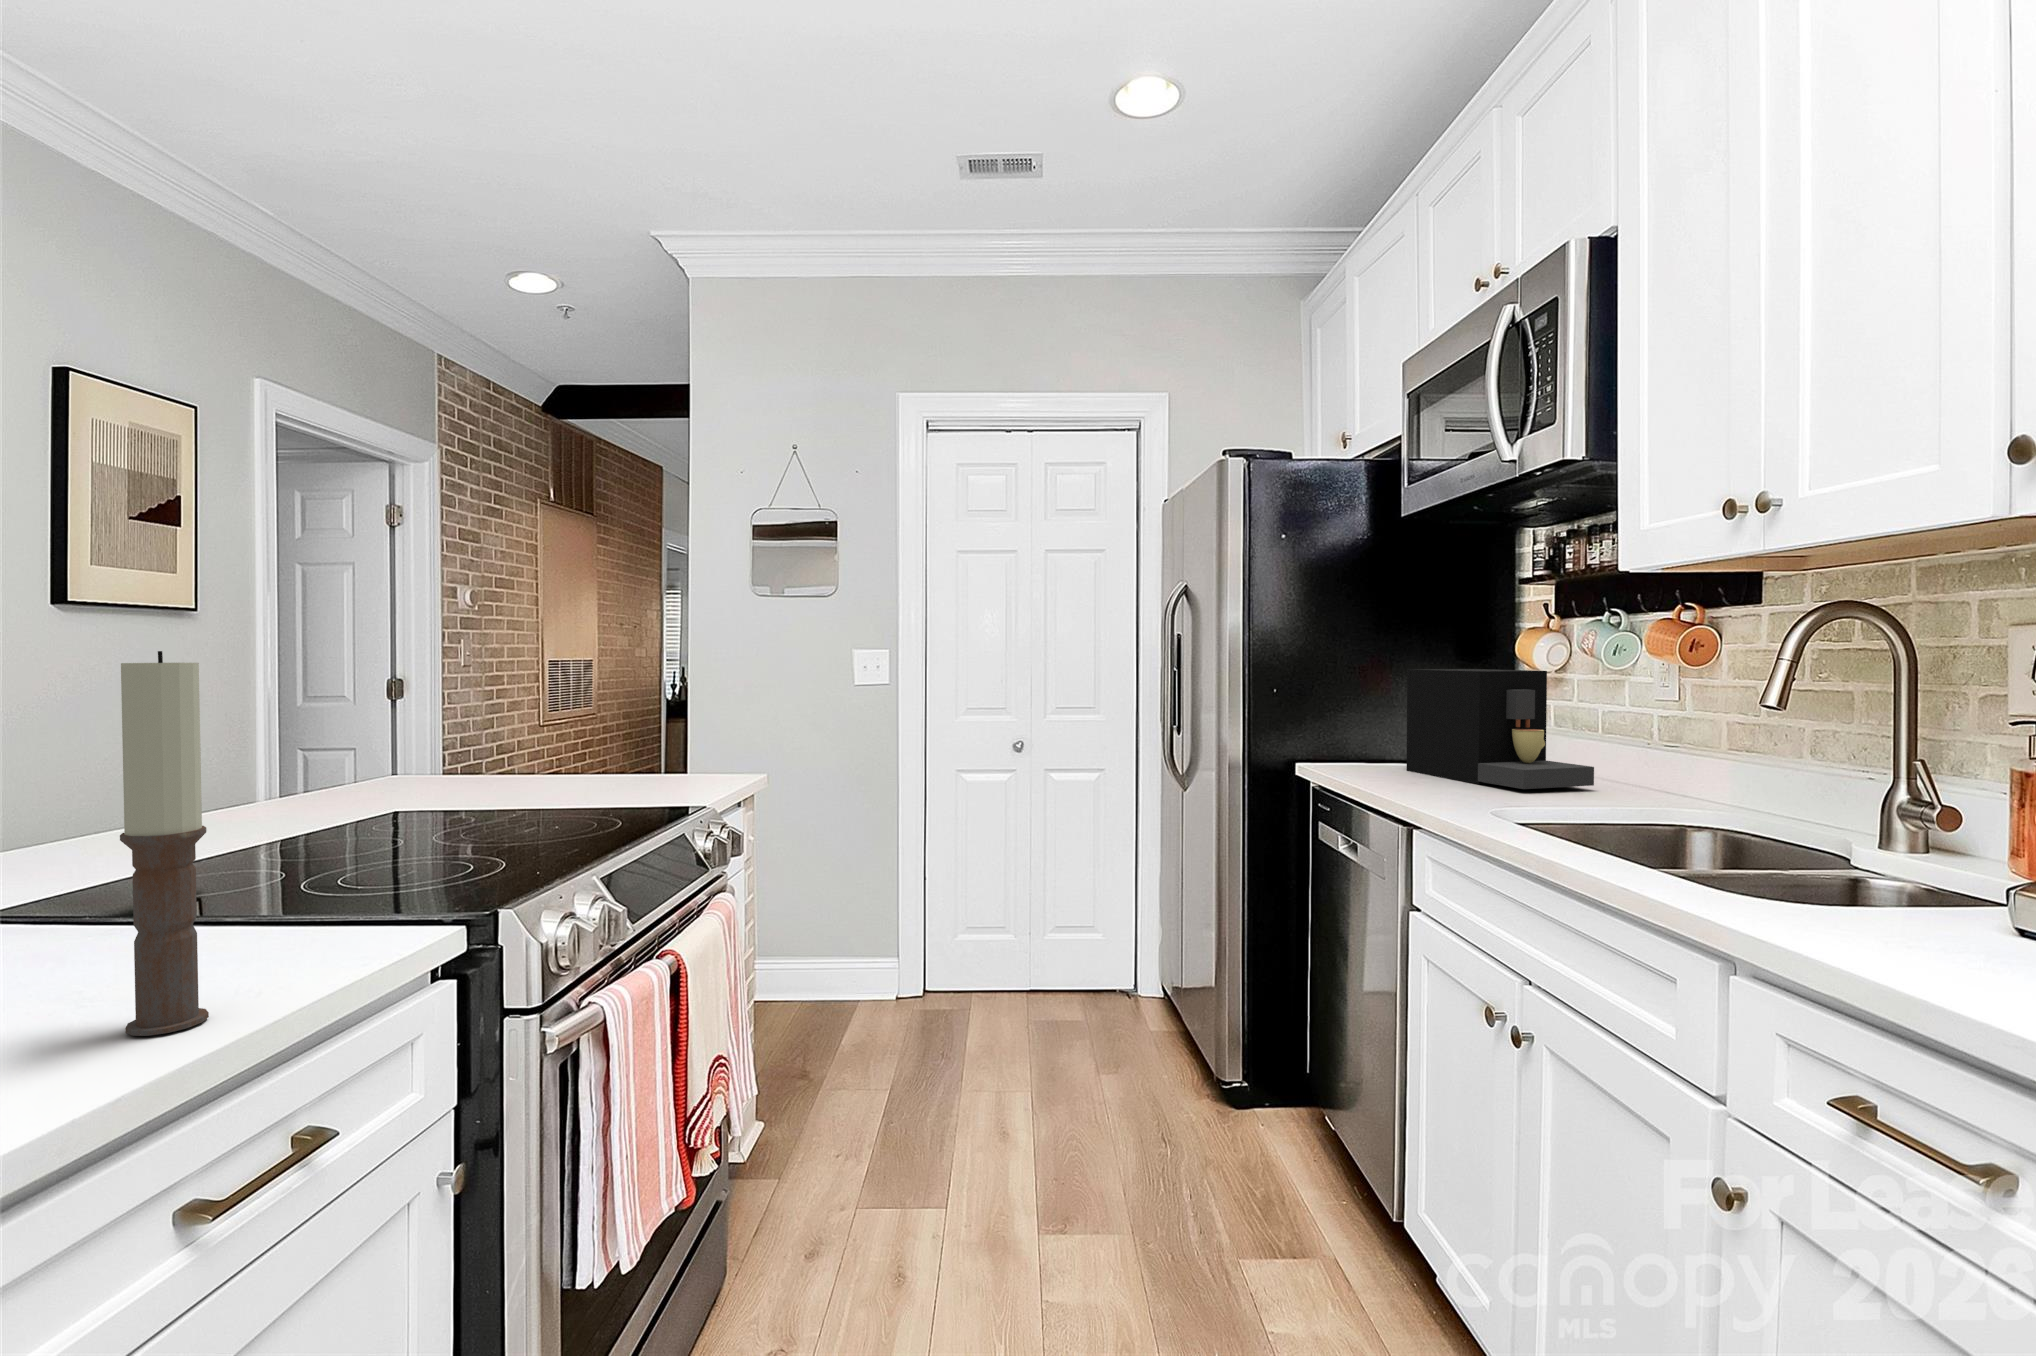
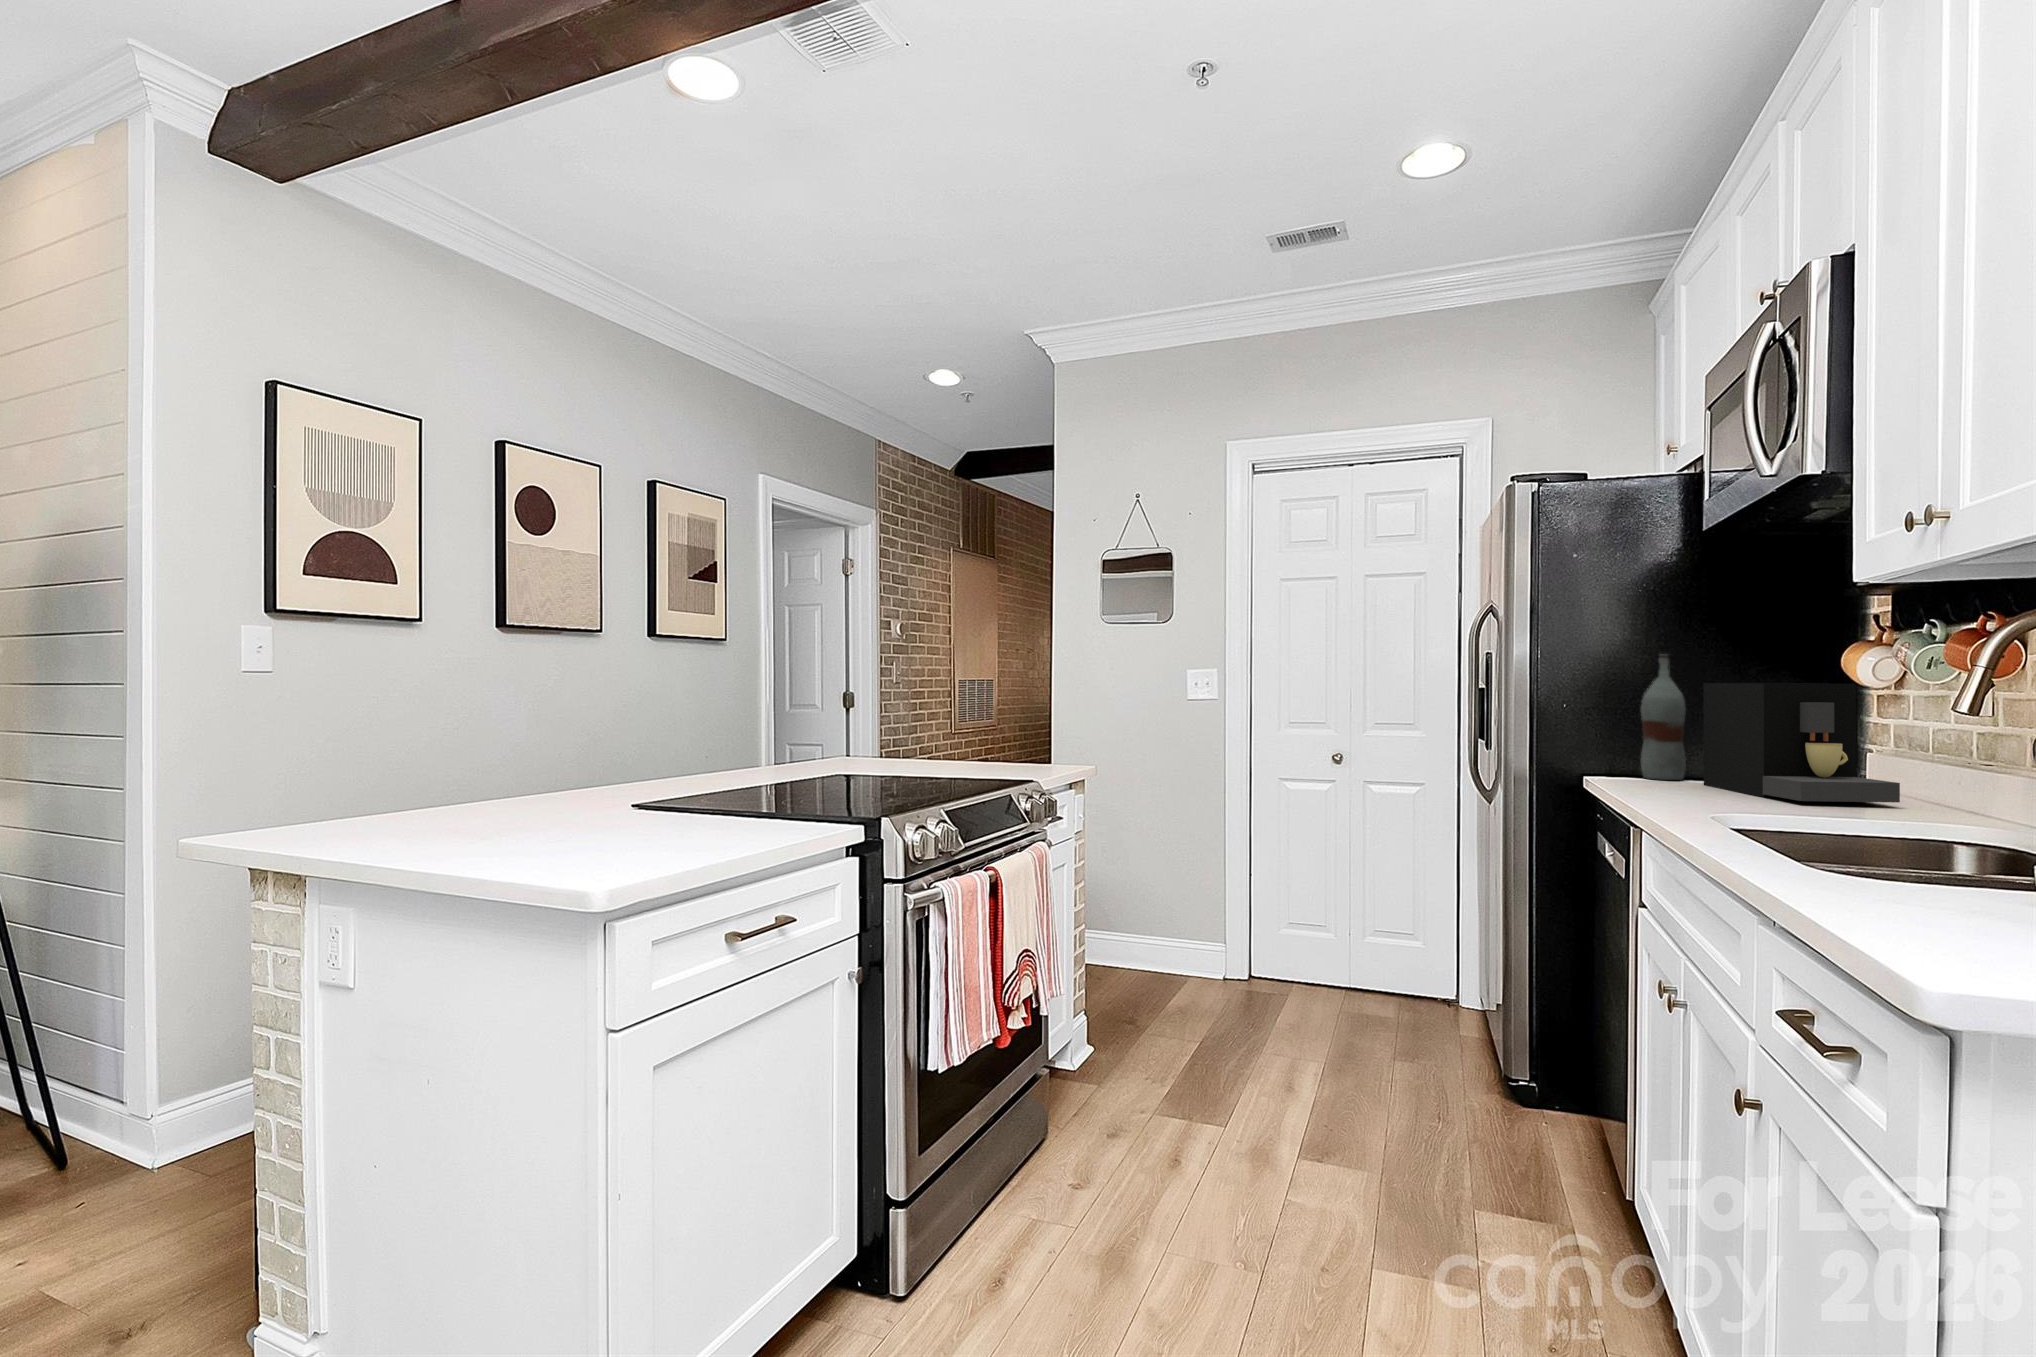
bottle: none [1344,640,1385,766] -> present [1641,654,1686,780]
candle: present [120,651,209,1036] -> none [709,654,742,845]

